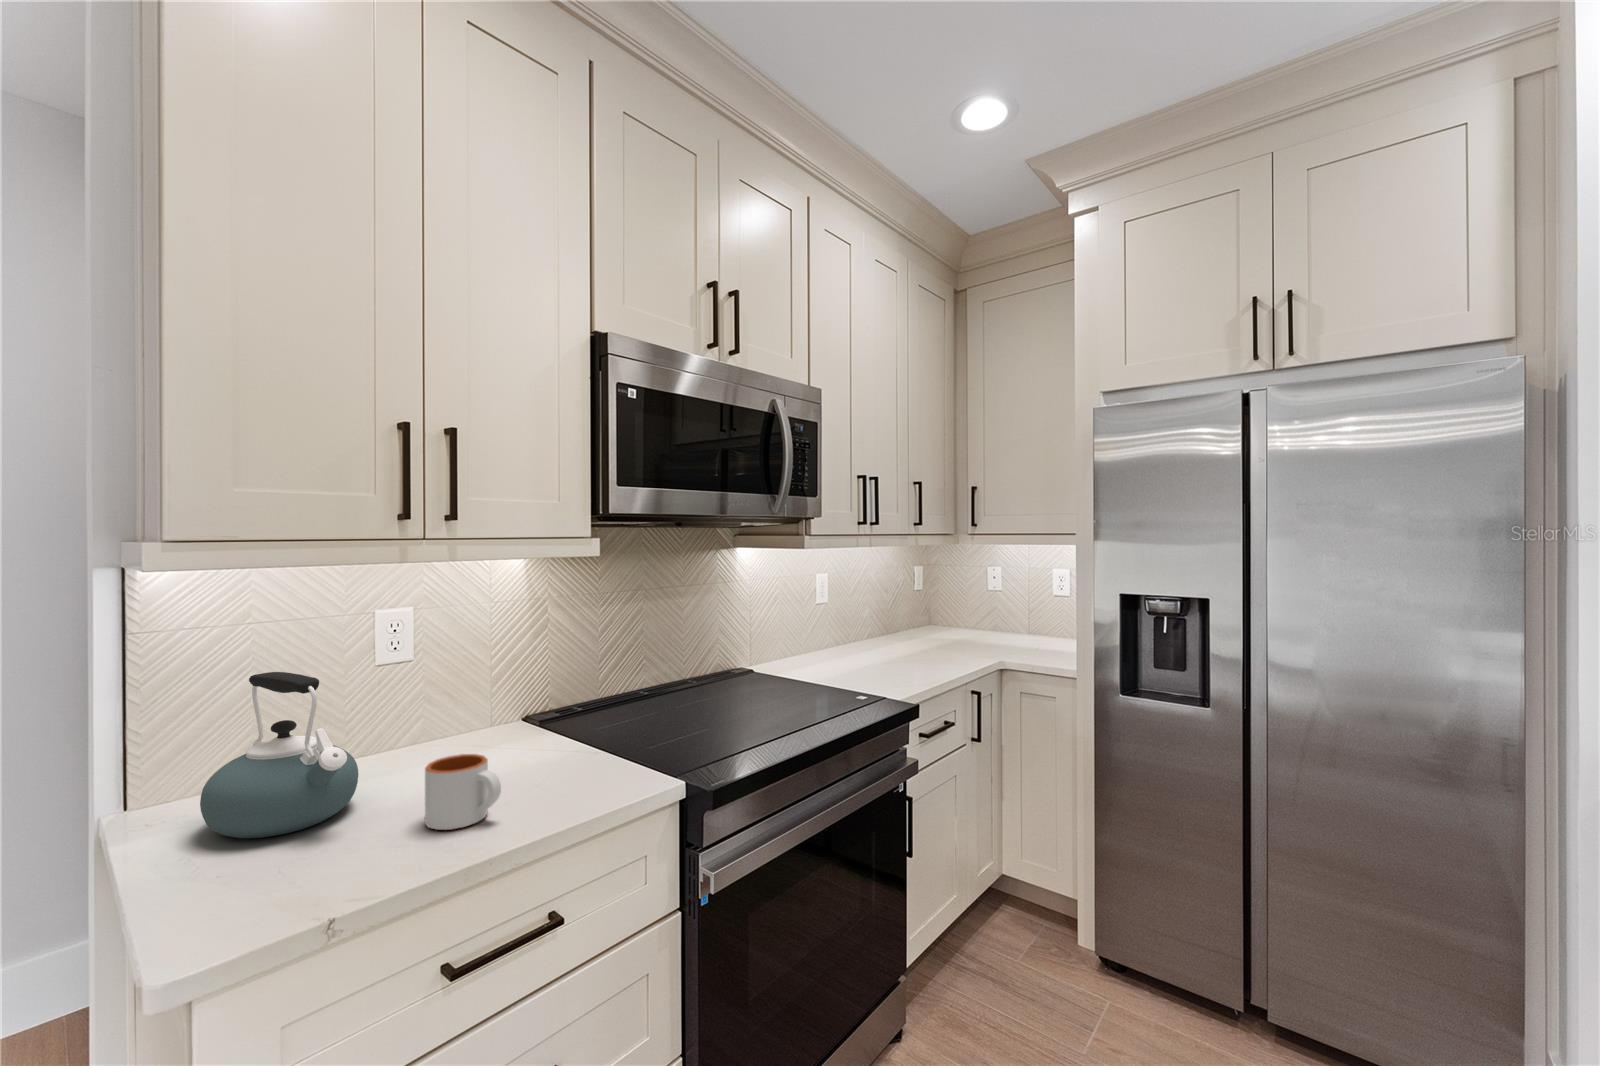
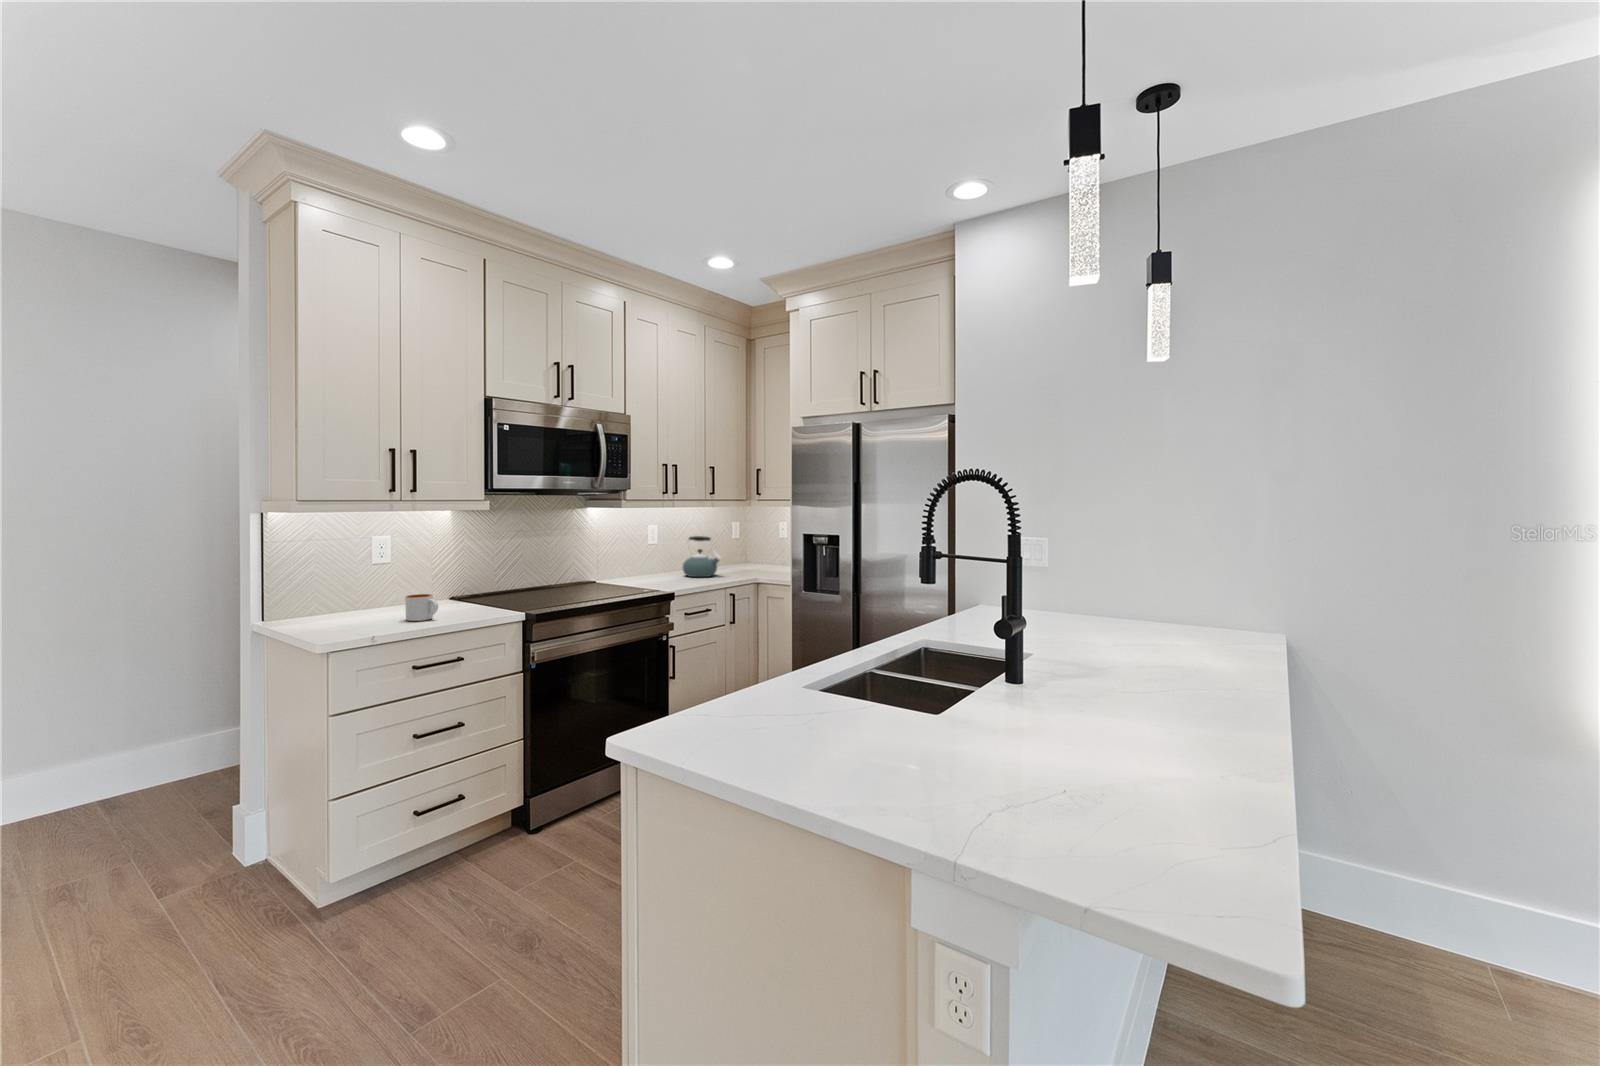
kettle: present [200,672,358,838] -> present [683,536,721,577]

